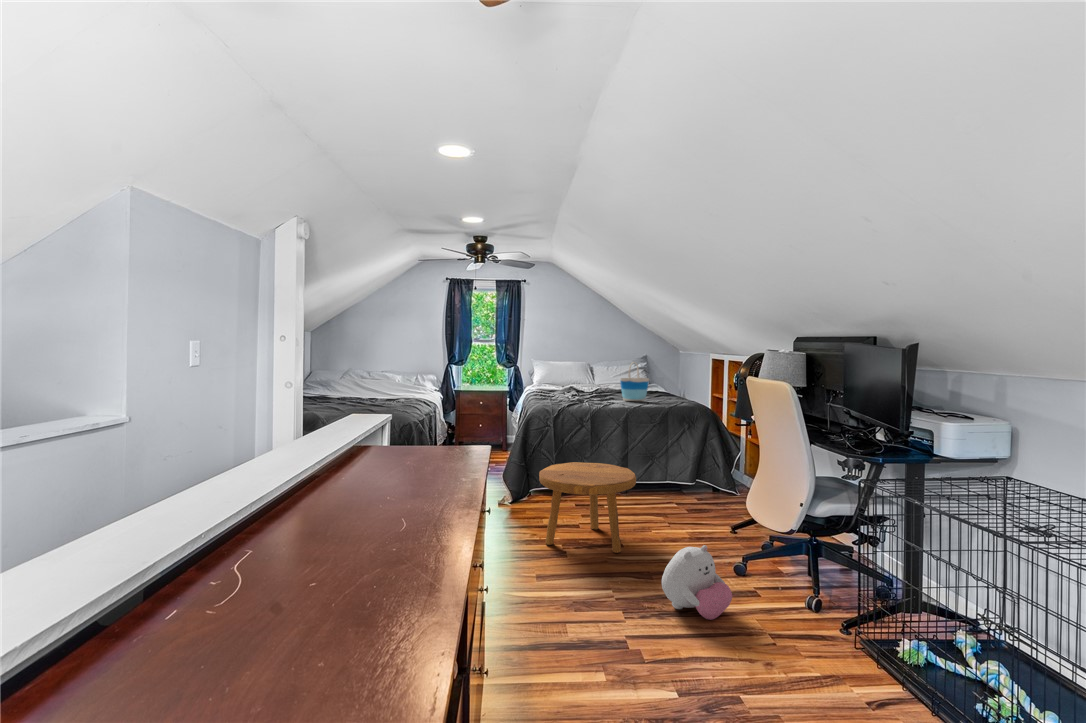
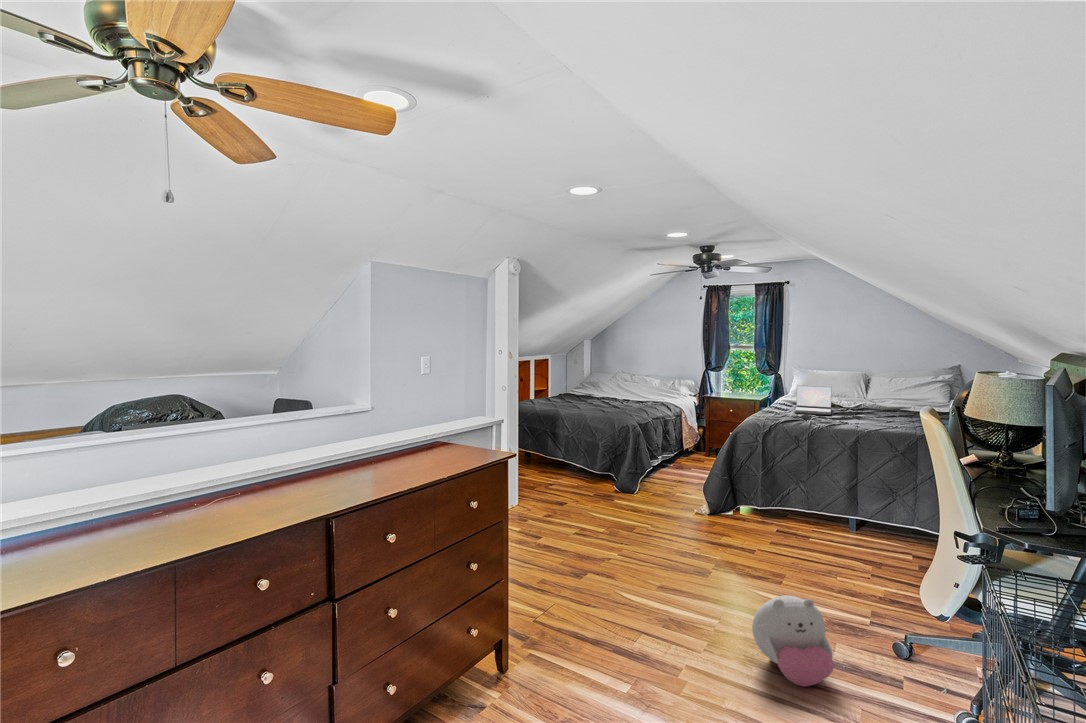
tote bag: present [620,362,649,401] -> none [865,377,906,424]
laptop: none [558,373,591,398] -> present [795,386,832,415]
footstool: present [539,462,636,553] -> none [695,481,805,587]

